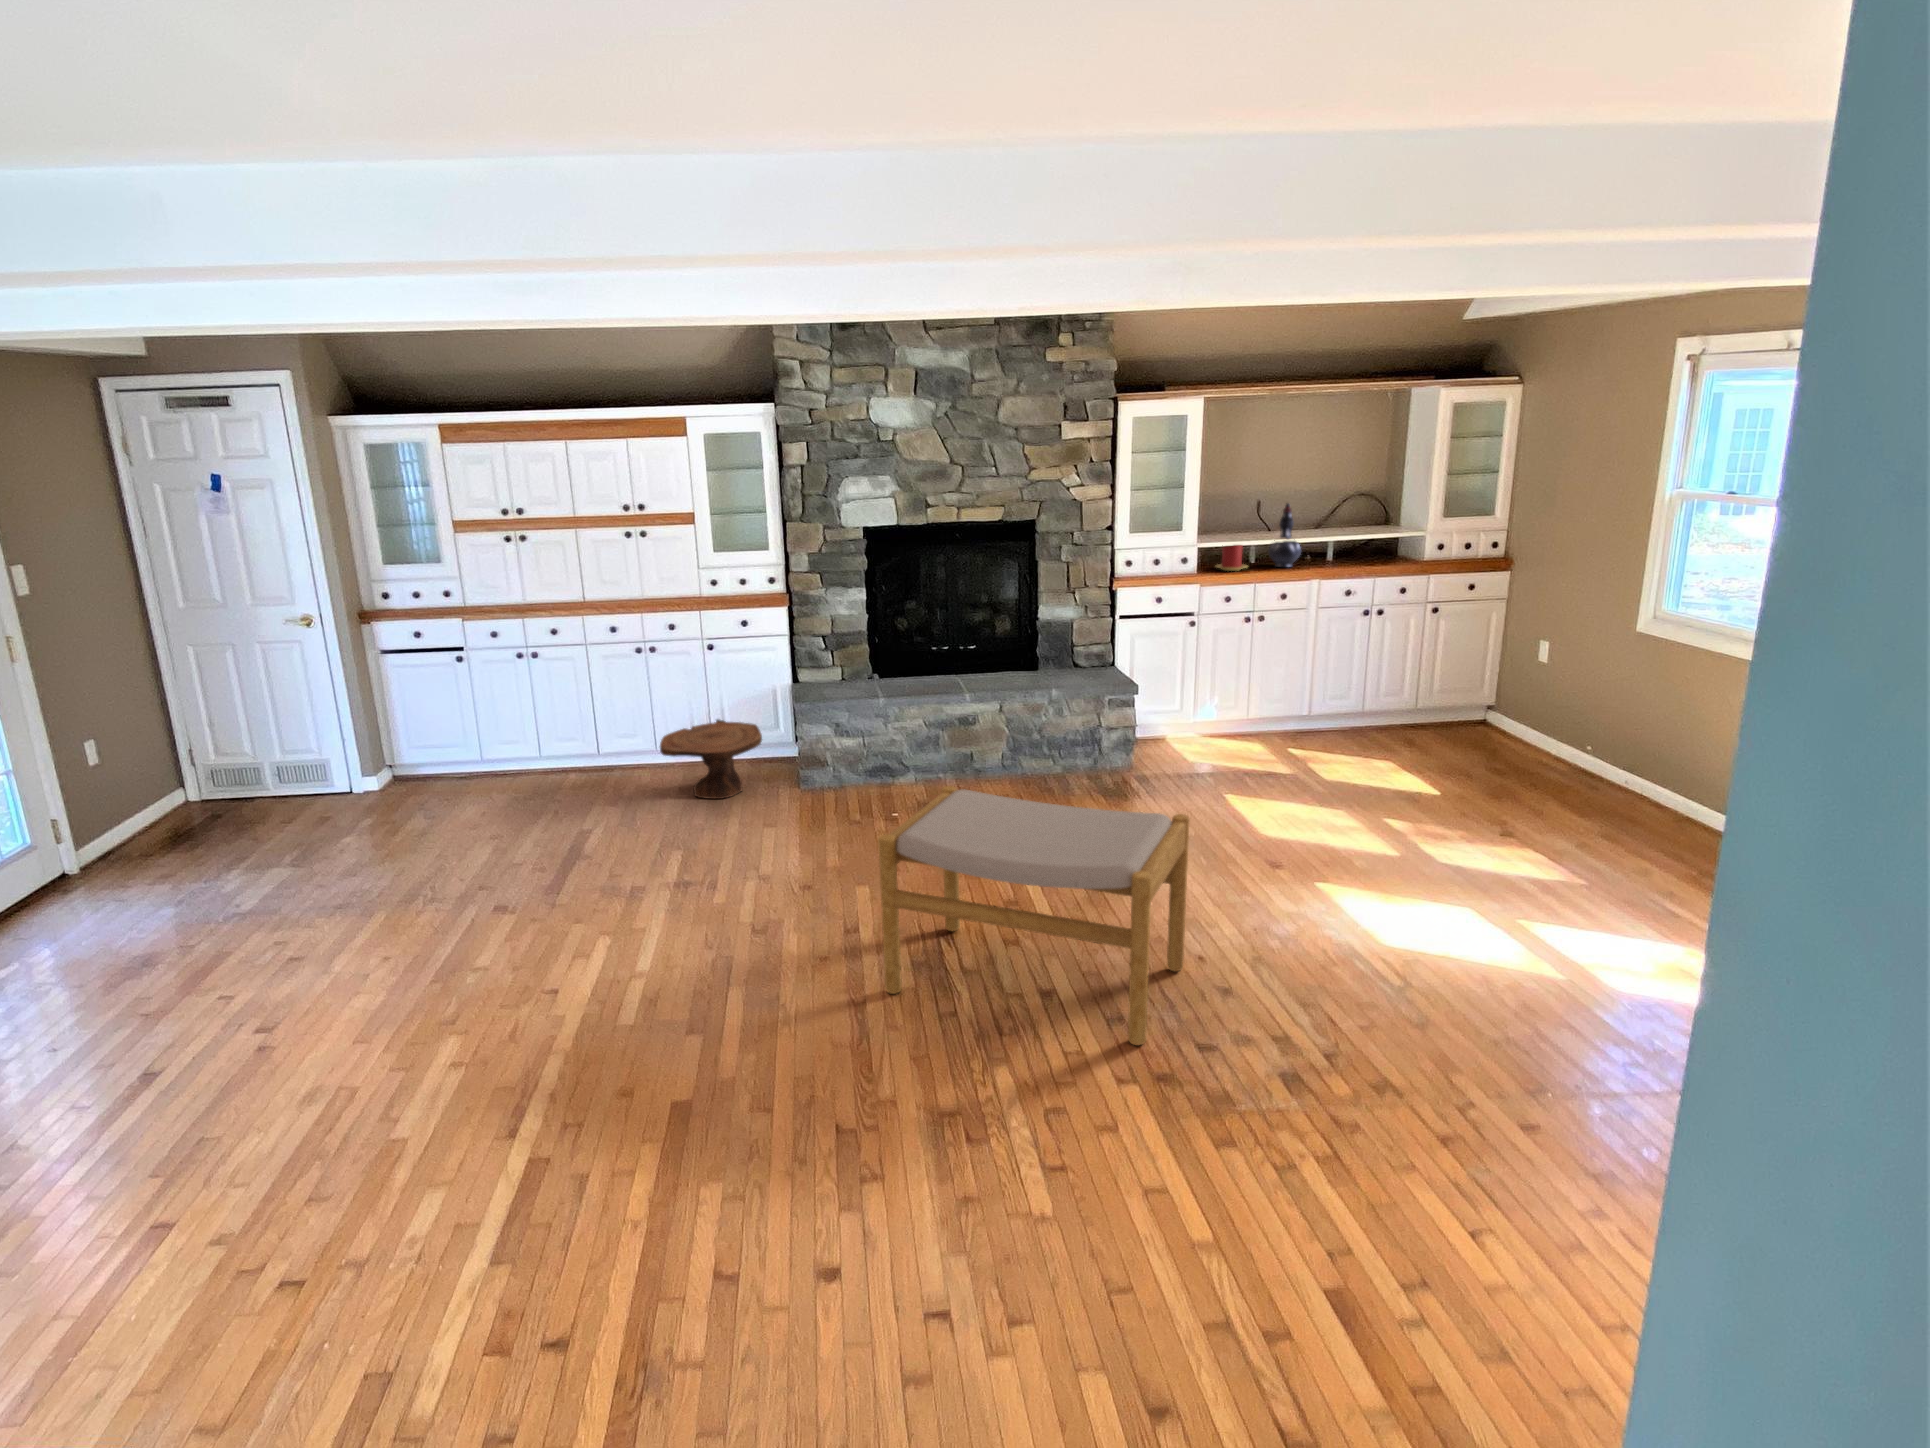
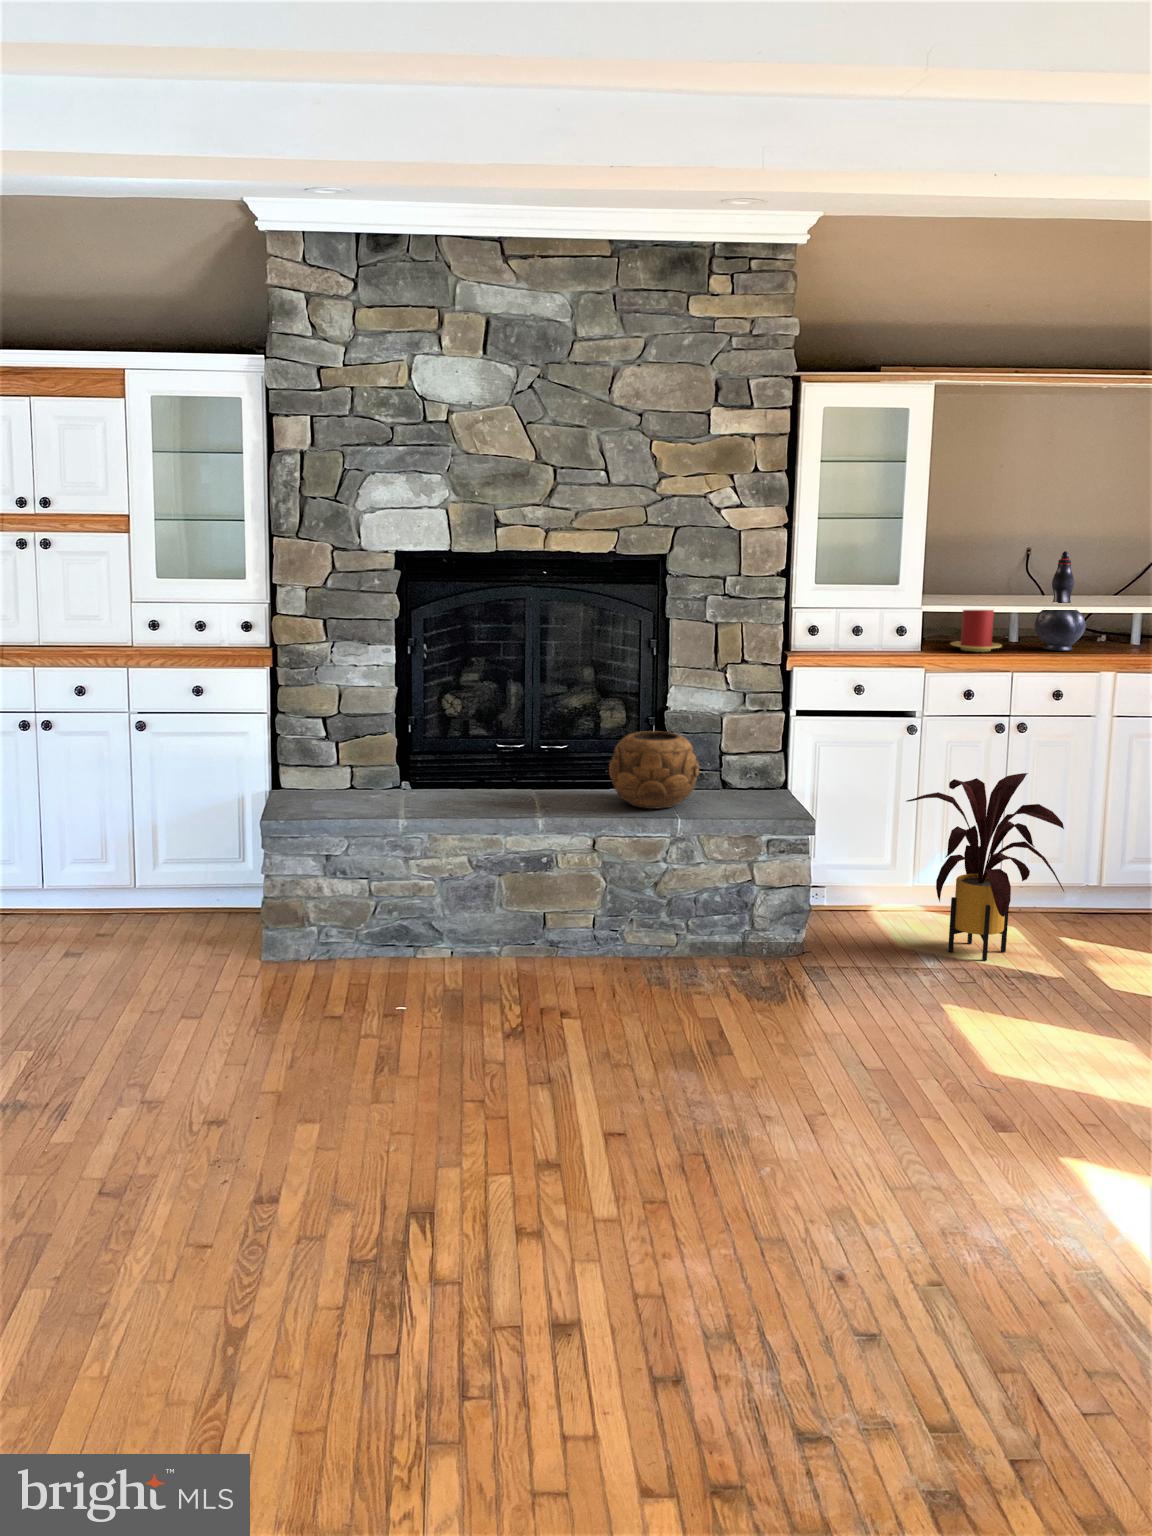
decorative bowl: none [1006,634,1063,683] -> present [609,731,699,809]
house plant: none [1193,648,1296,767] -> present [907,773,1064,960]
side table: present [660,719,762,799] -> none [37,838,207,967]
footstool: present [878,786,1189,1045] -> none [280,959,825,1441]

